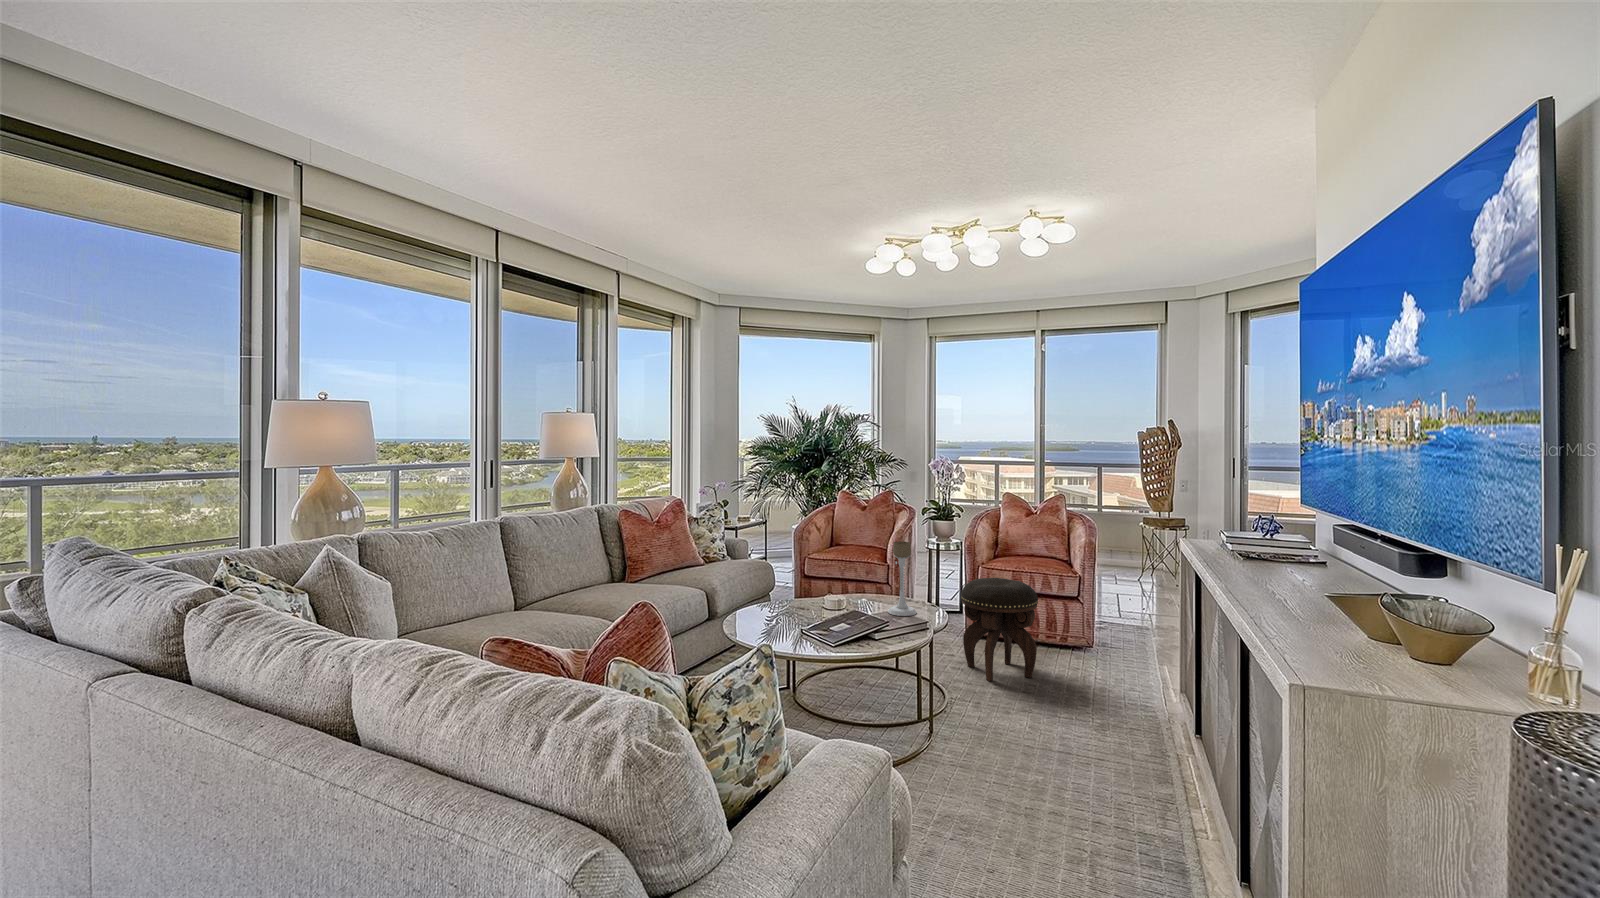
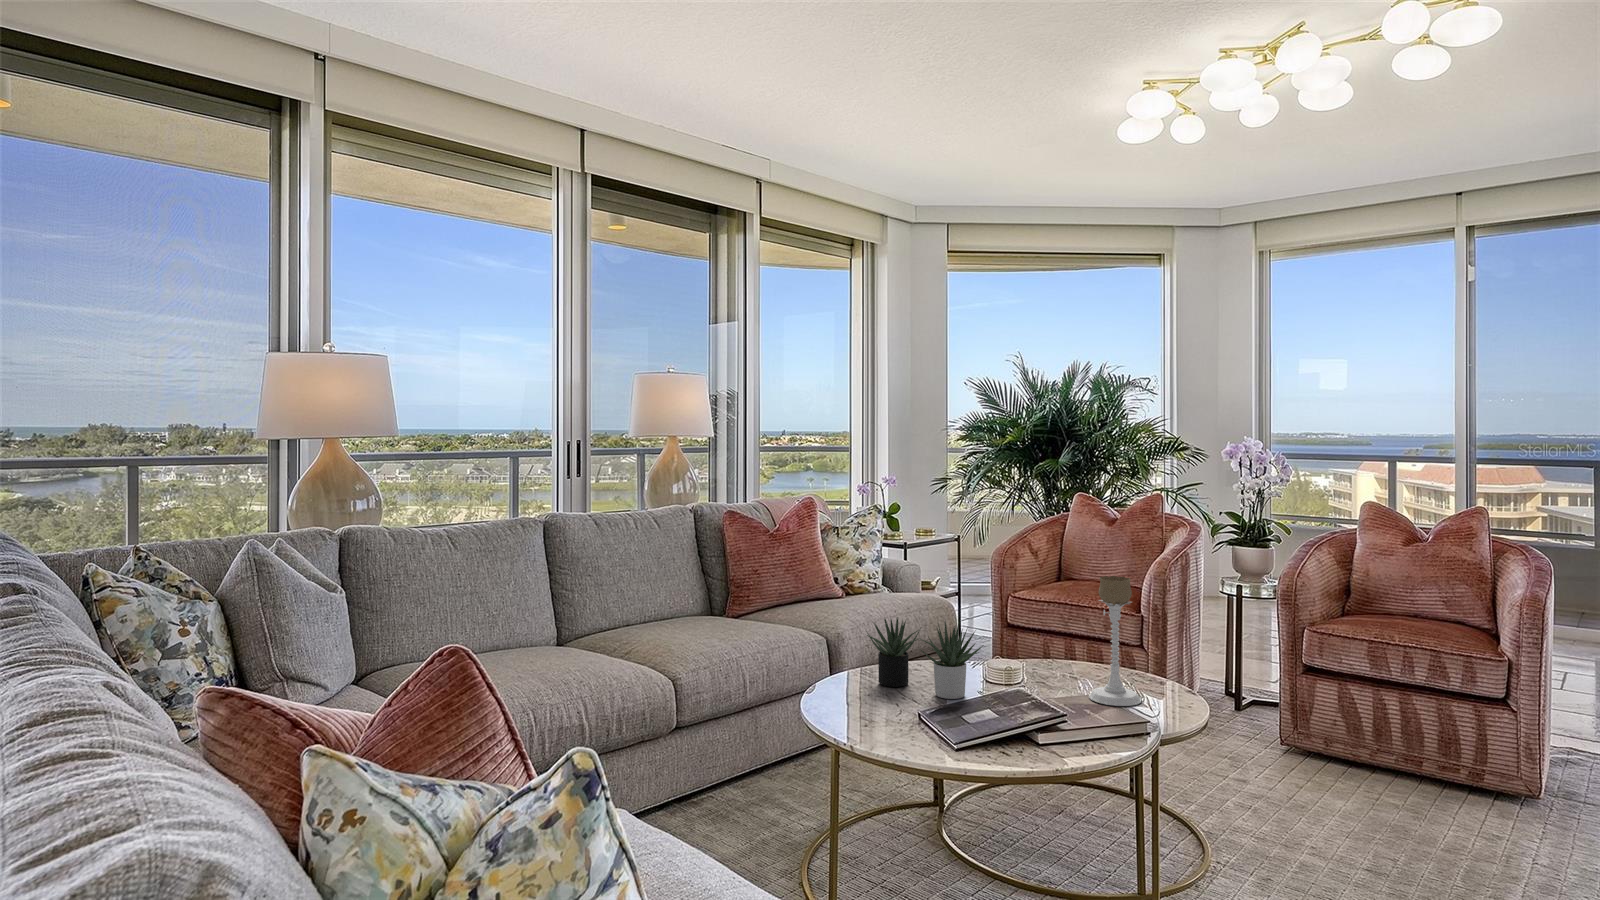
succulent plant: none [754,572,830,621] -> present [867,617,983,699]
footstool: present [961,578,1038,681] -> none [1251,650,1405,840]

